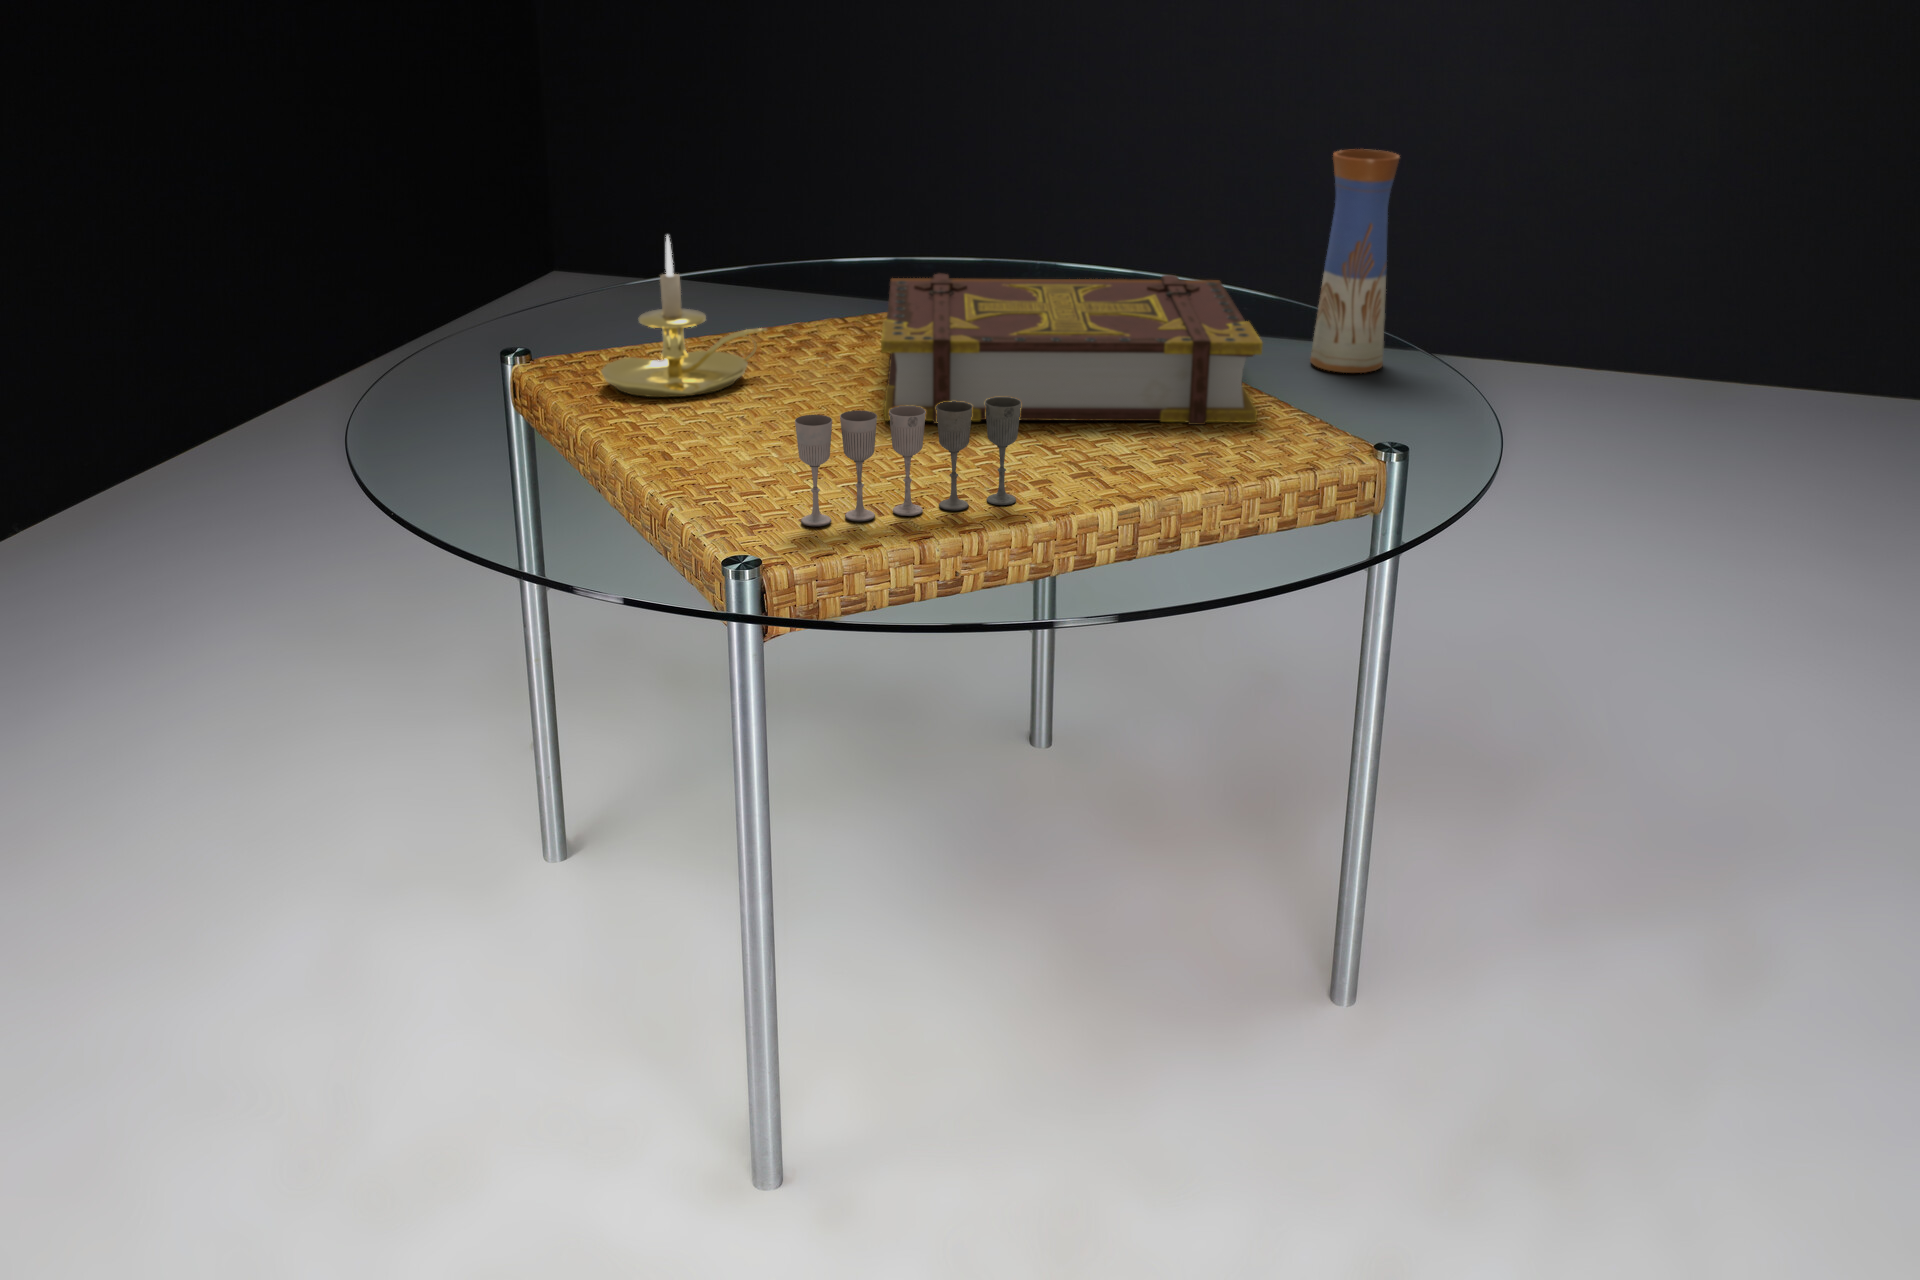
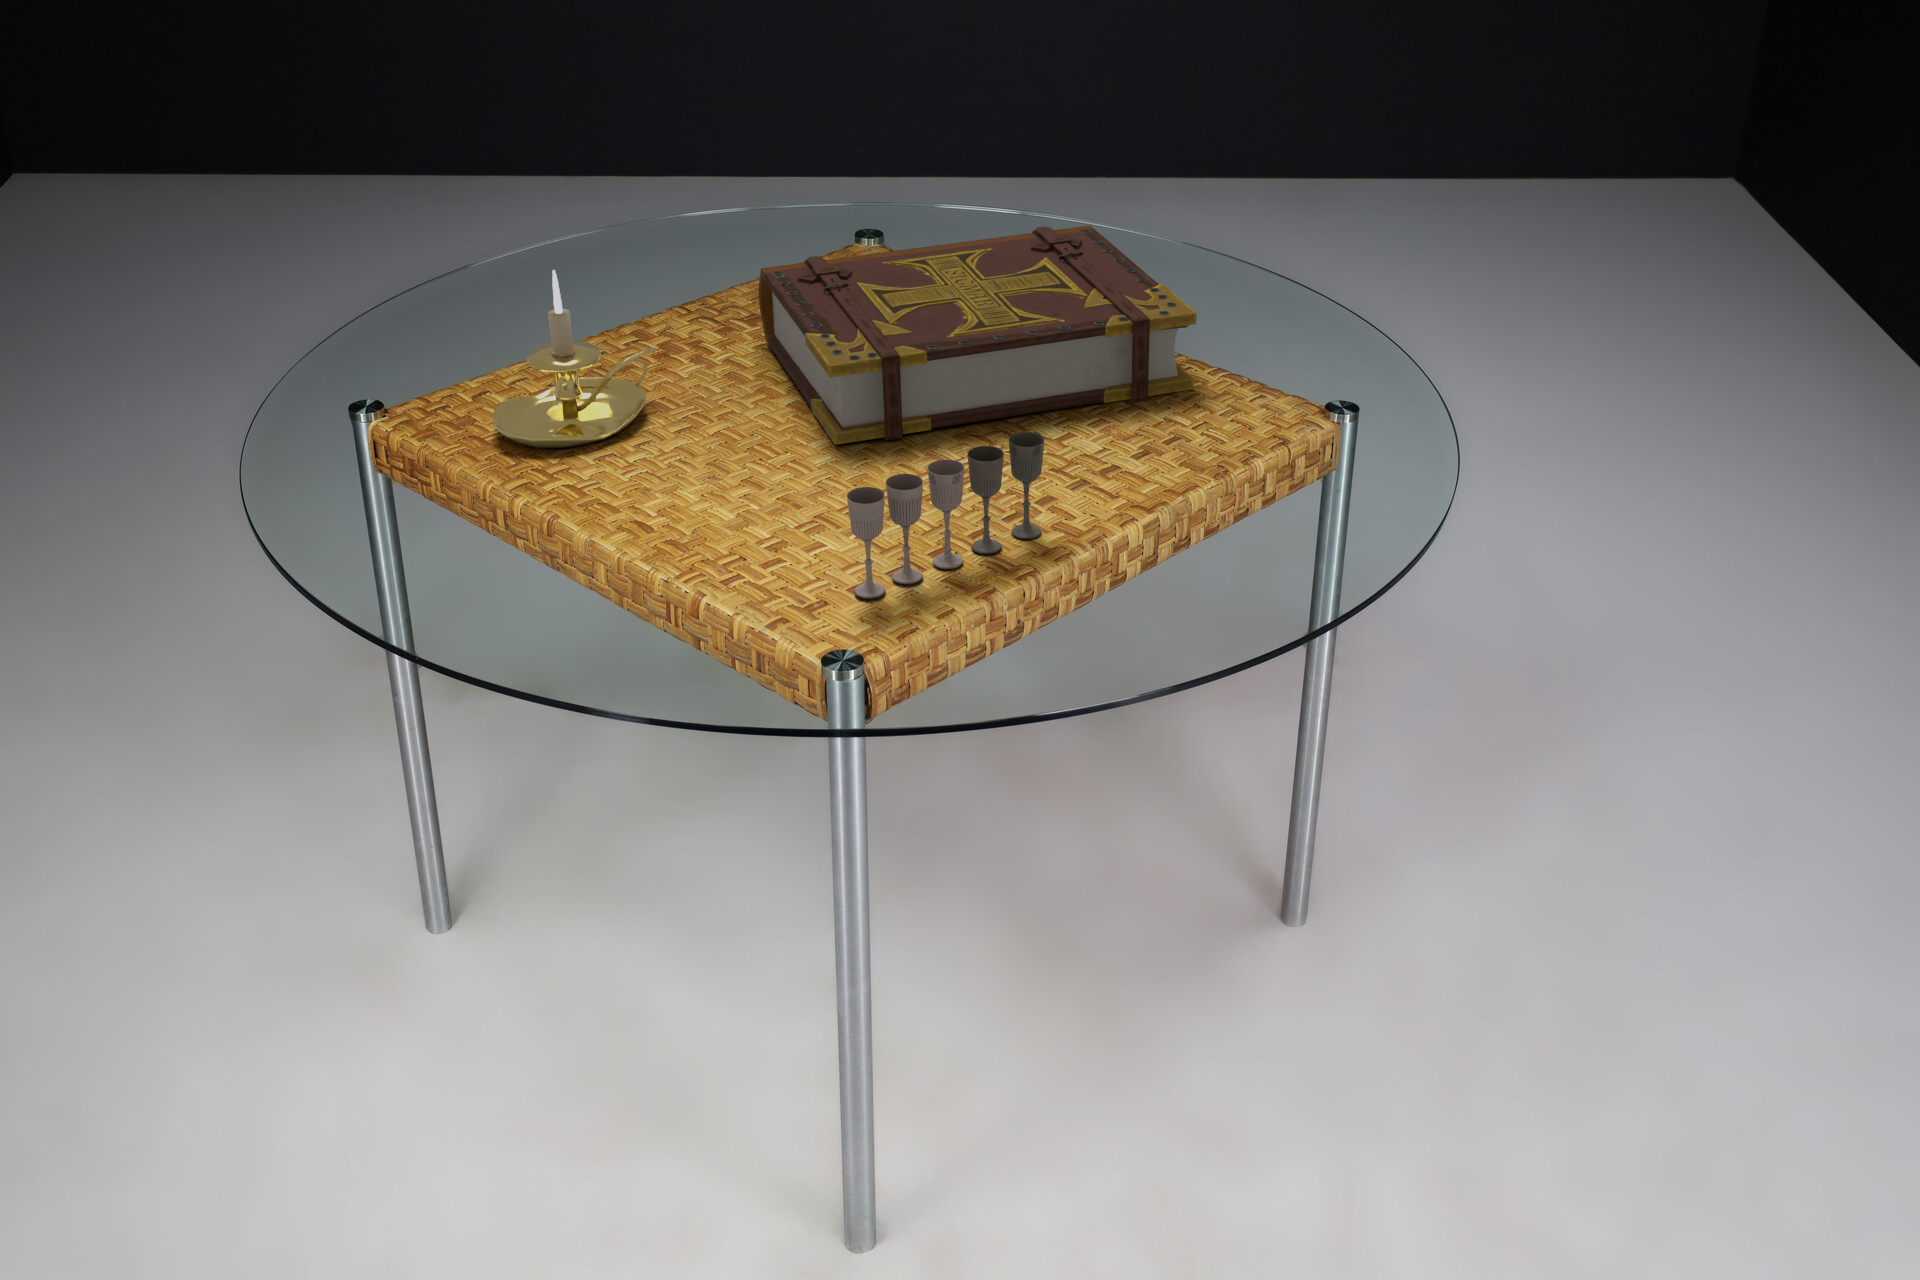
vase: present [1310,149,1400,373] -> none [1189,83,1270,310]

